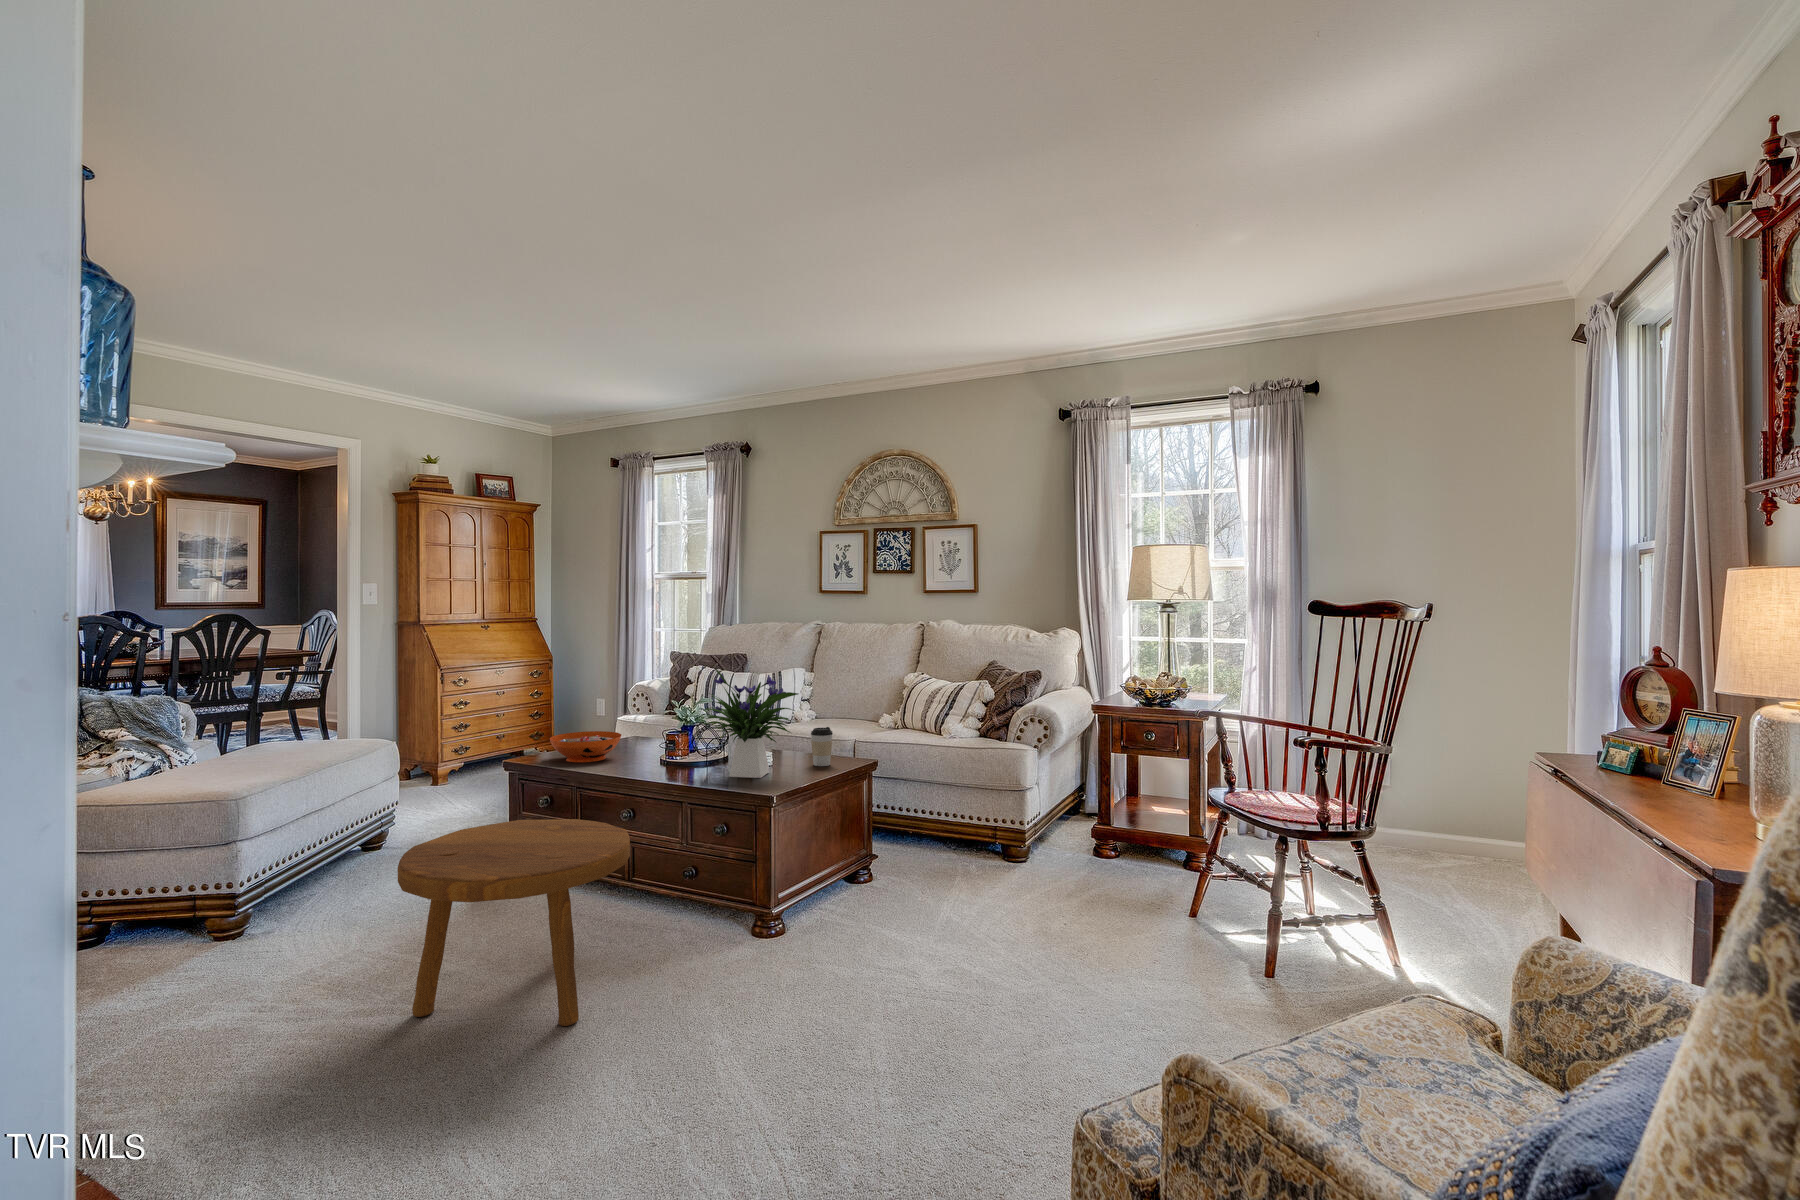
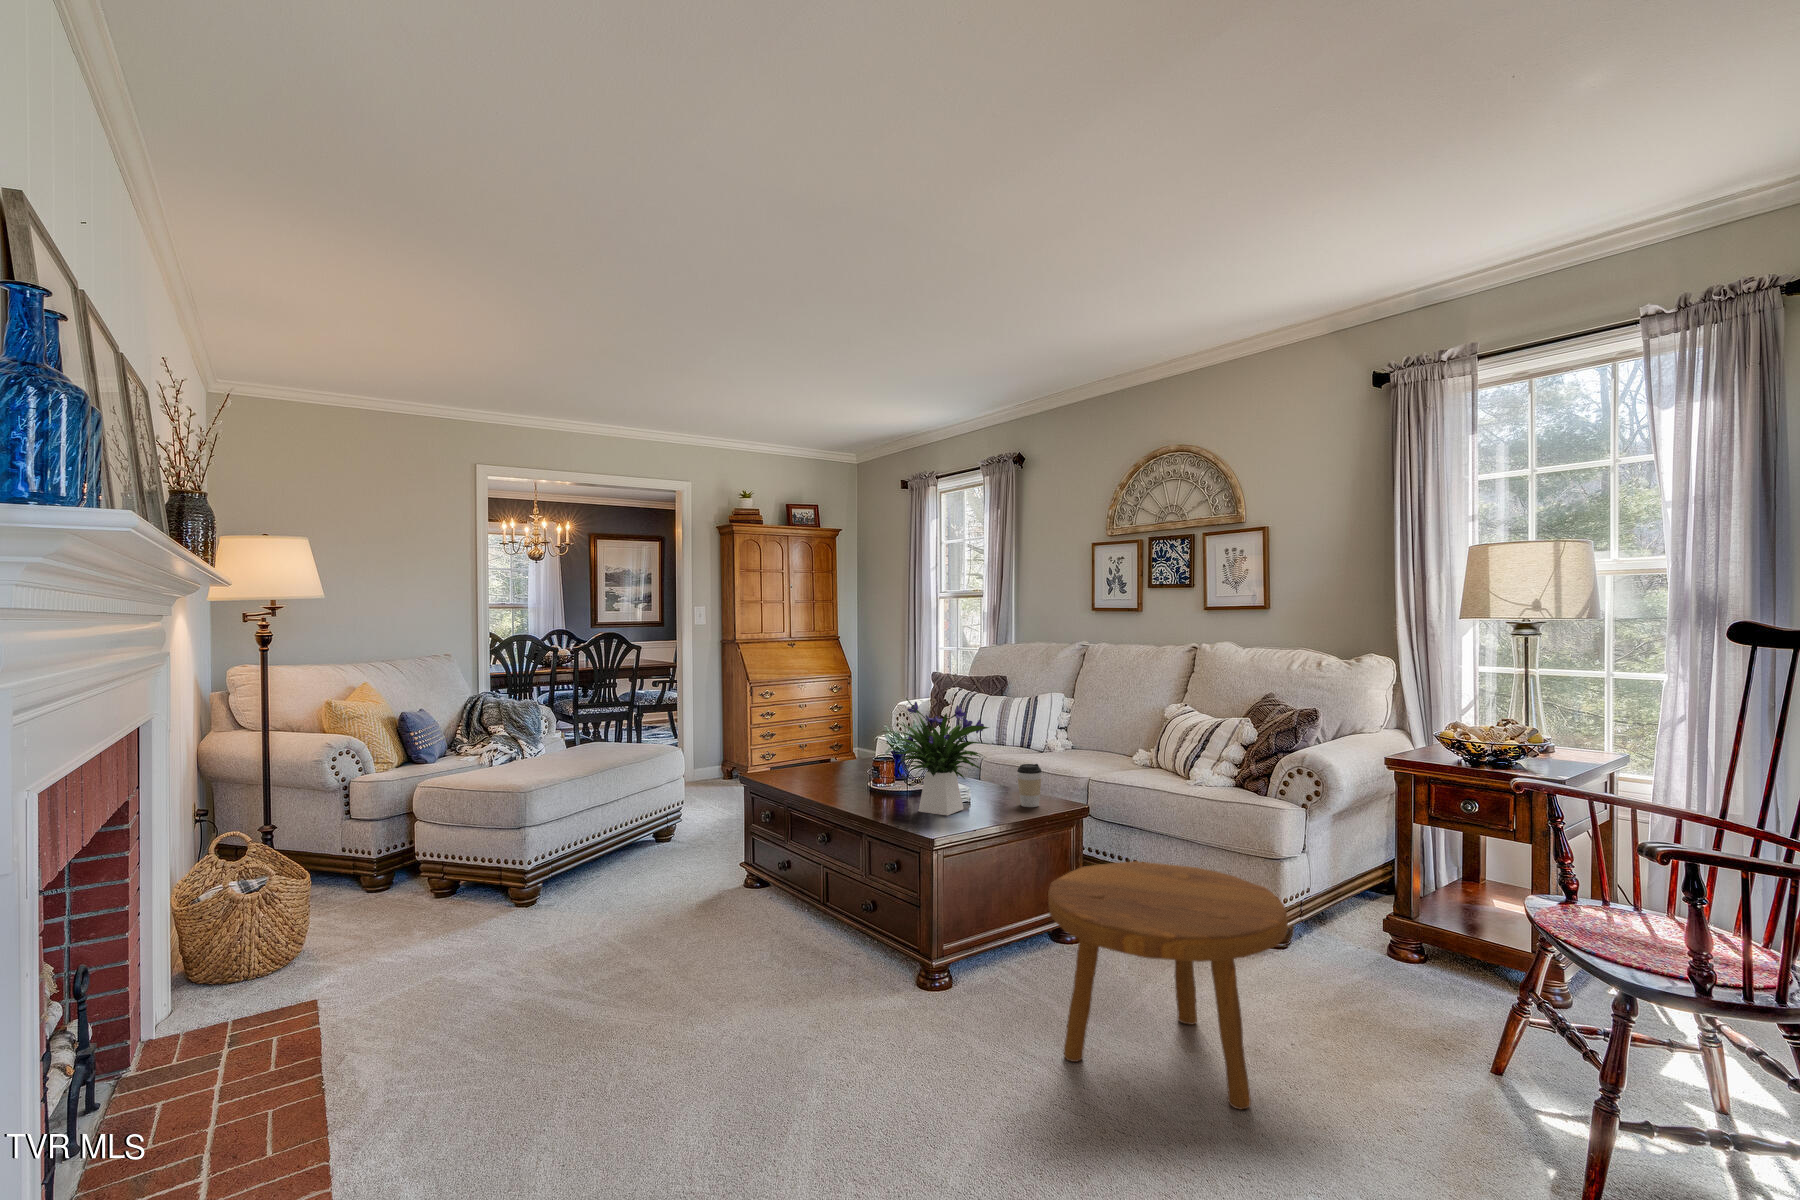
decorative bowl: present [550,731,621,762] -> none [777,752,843,783]
footstool: present [398,819,630,1026] -> present [1048,861,1288,1109]

